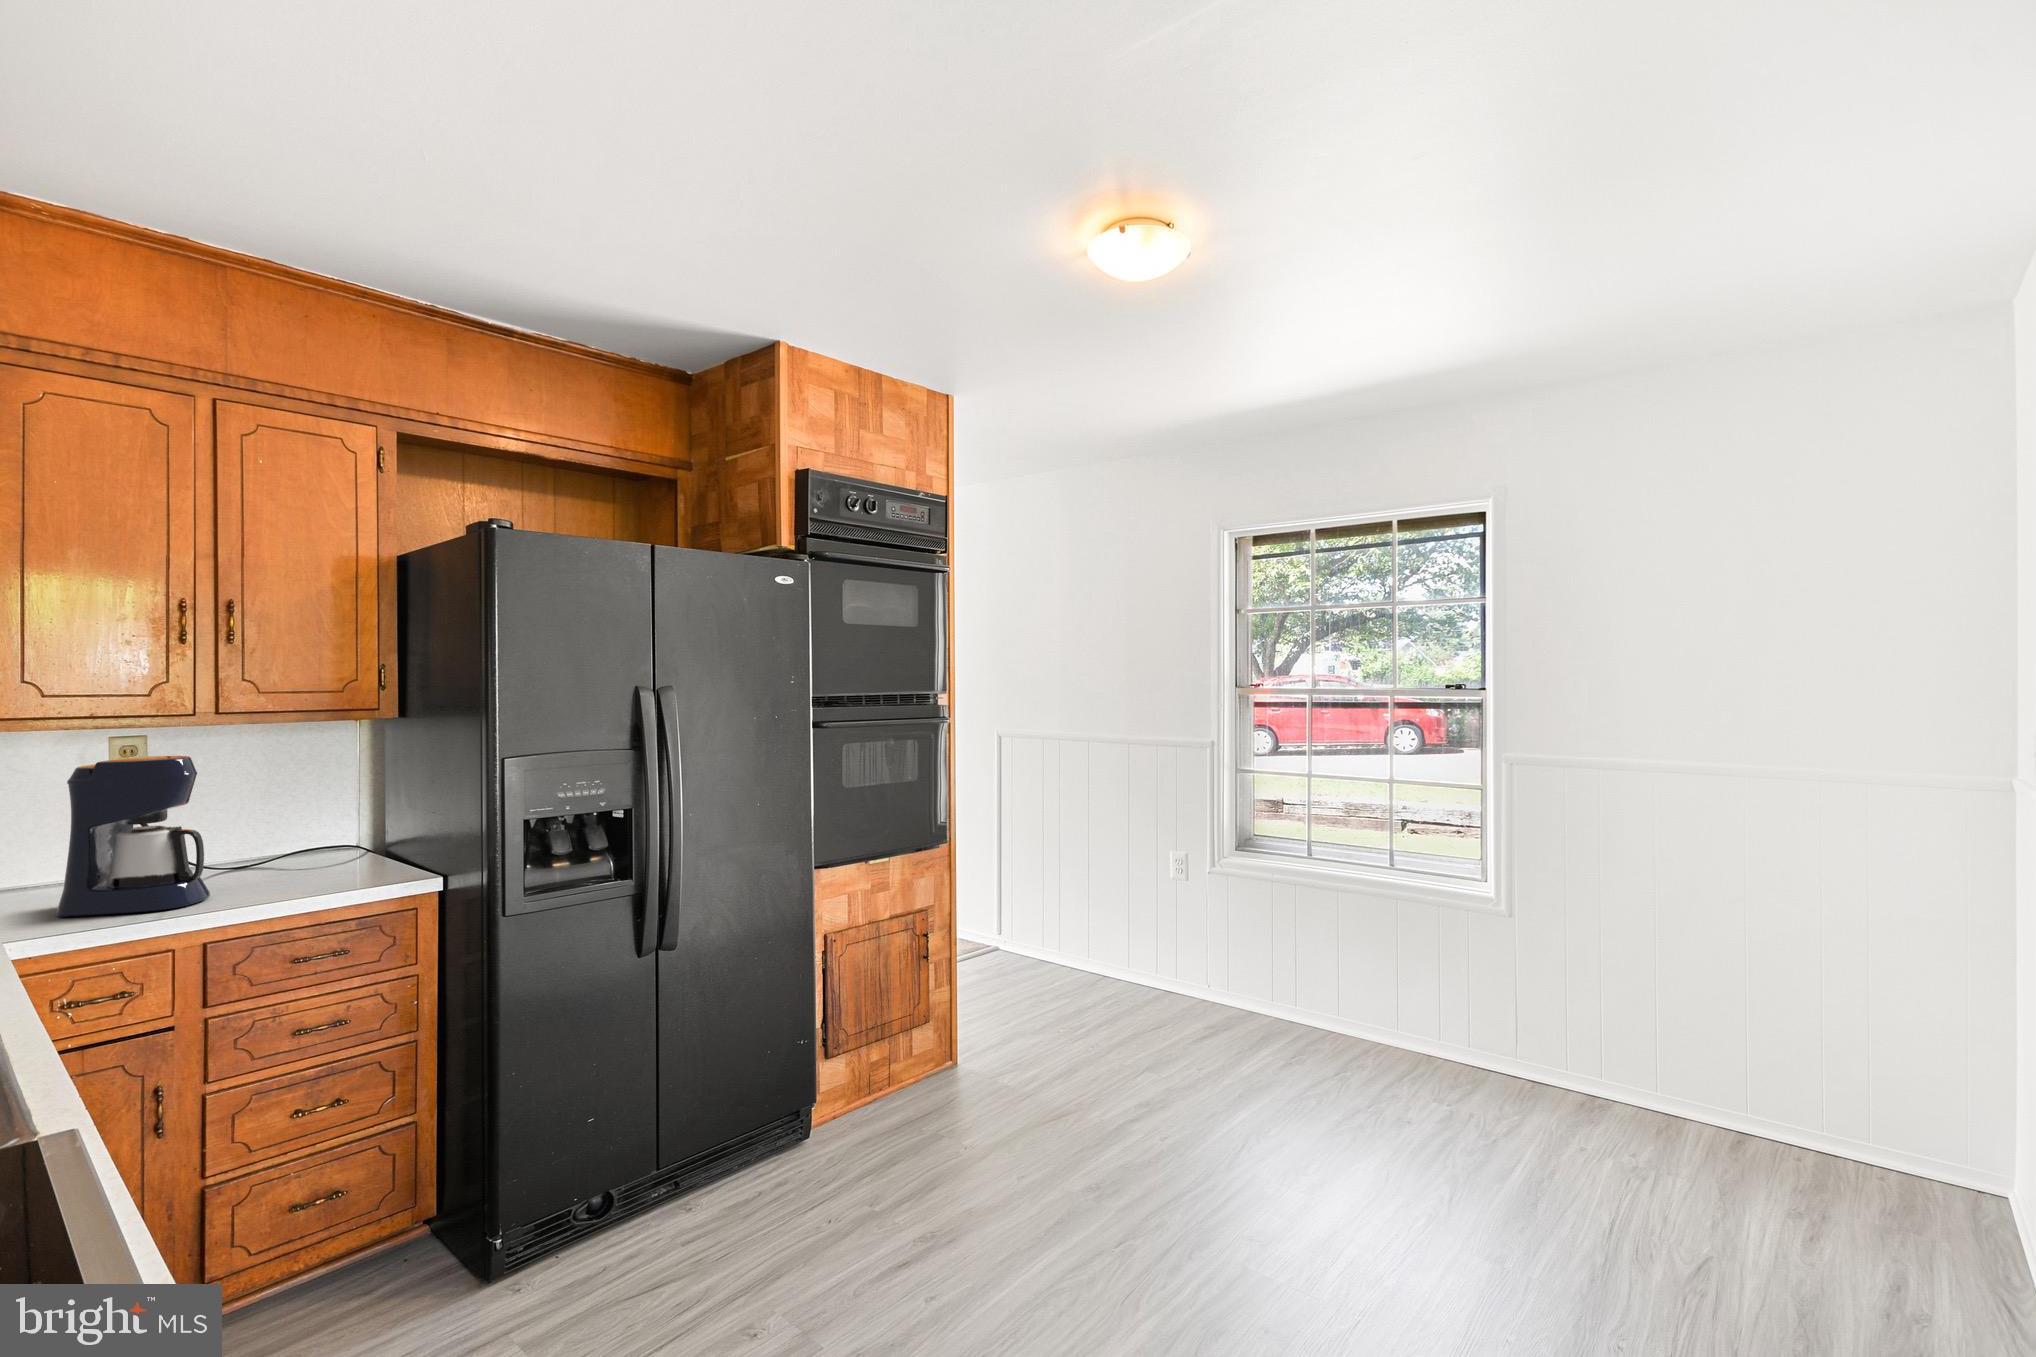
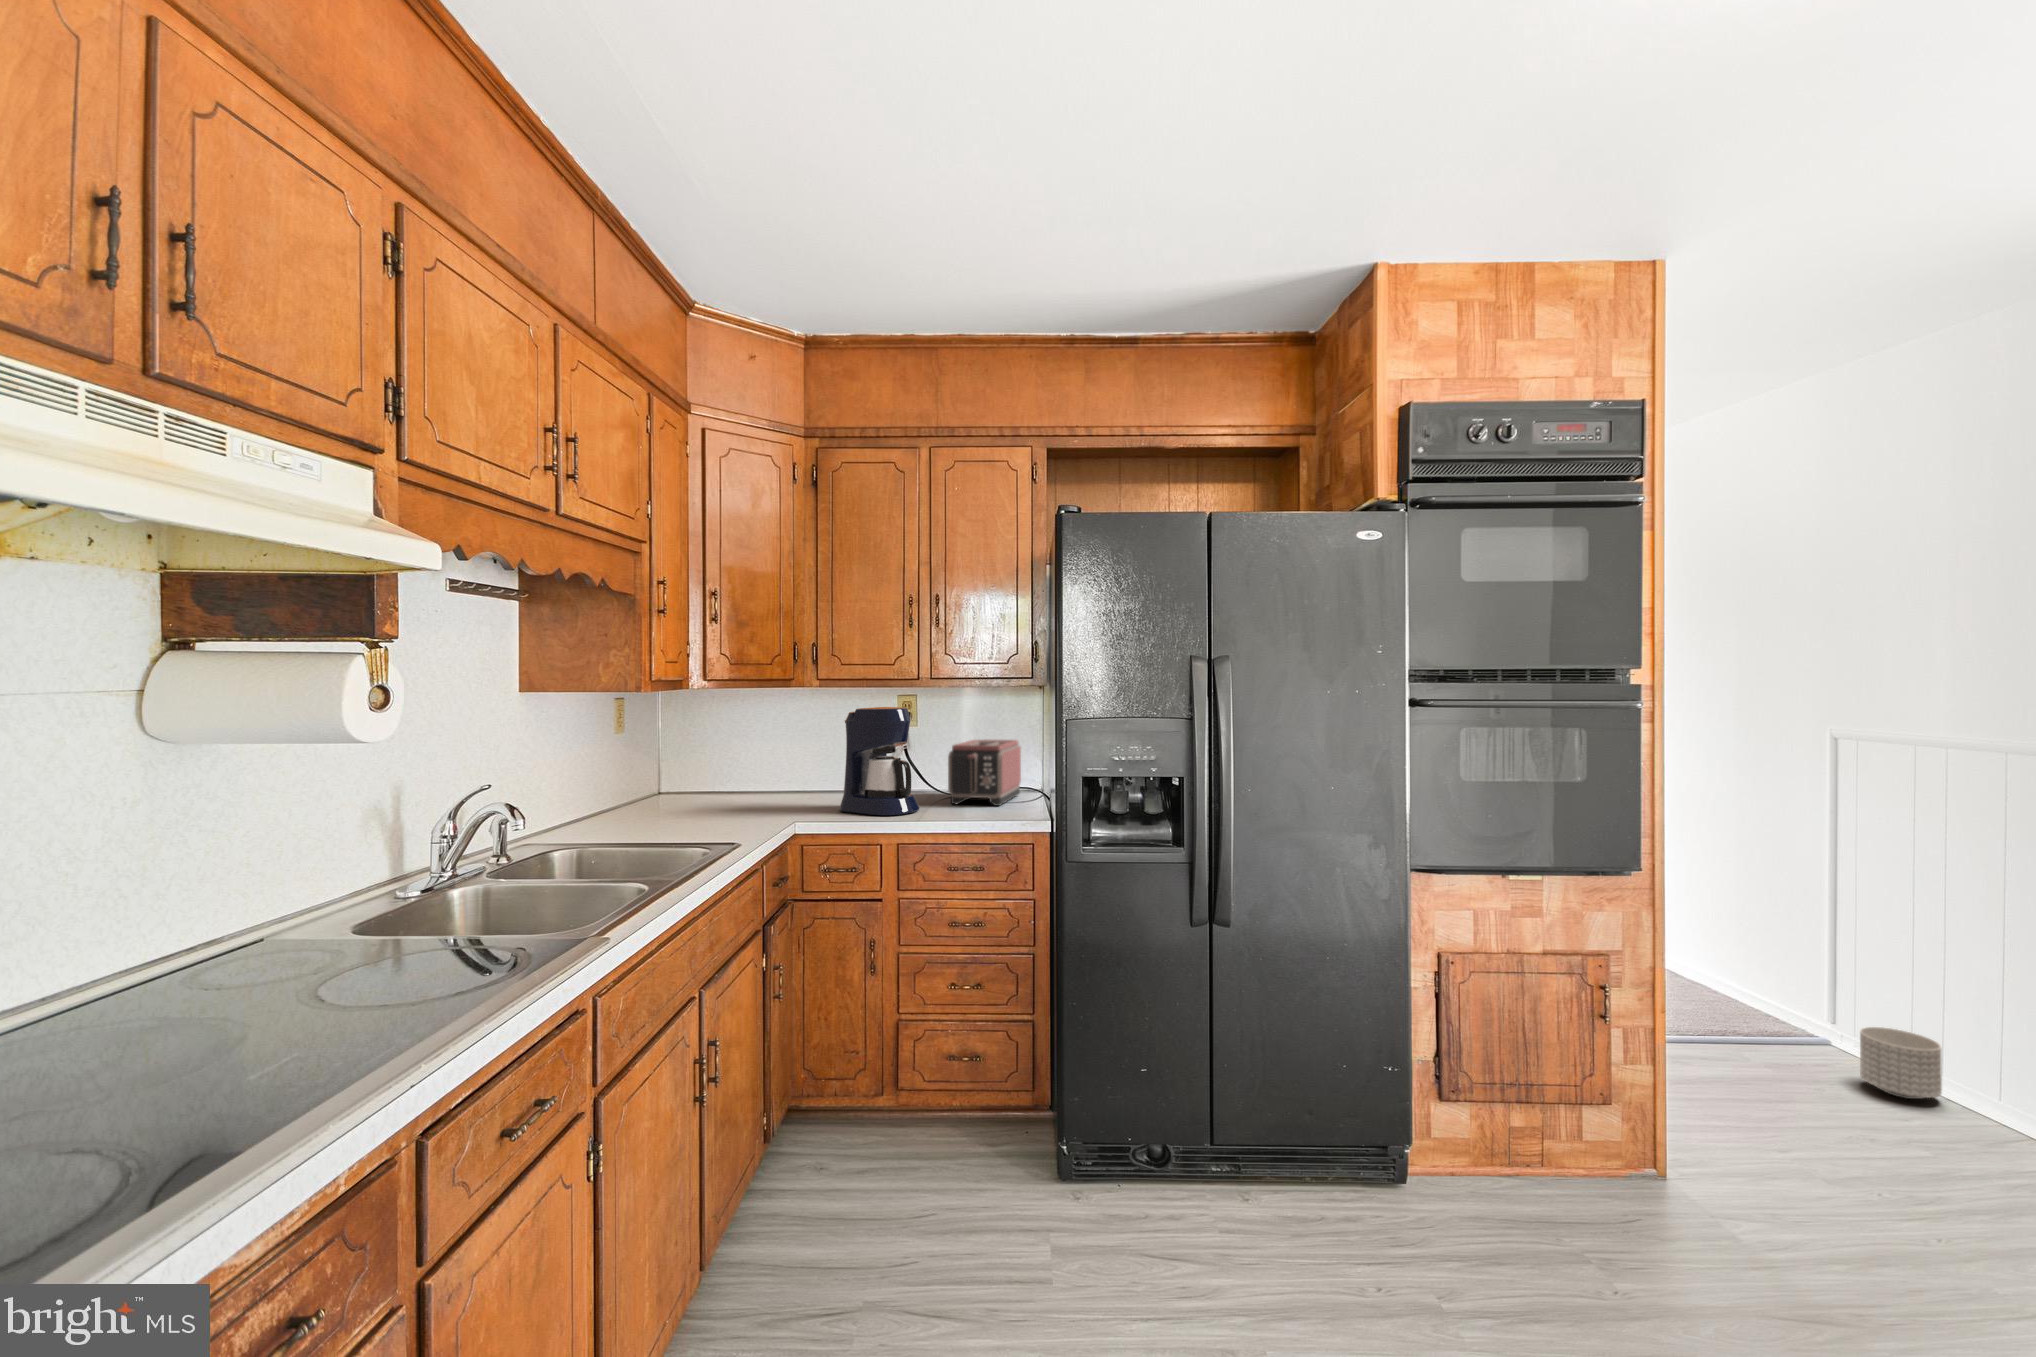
toaster: none [238,787,330,881] -> present [948,739,1021,806]
planter: none [1023,928,1061,971] -> present [1860,1027,1942,1099]

